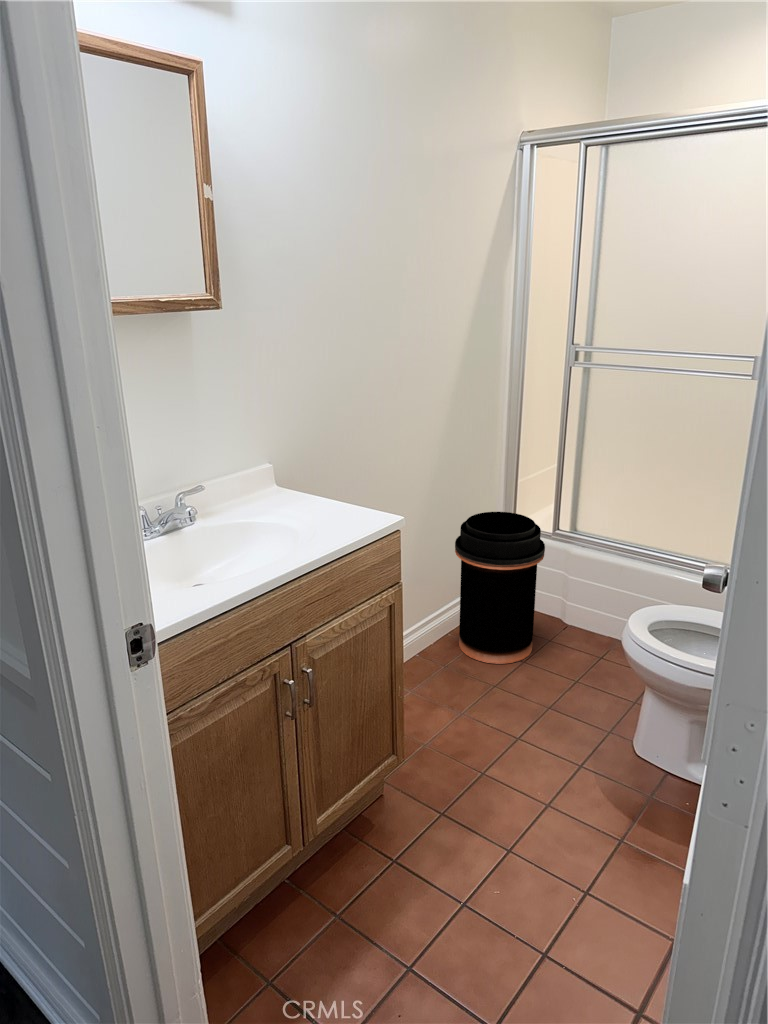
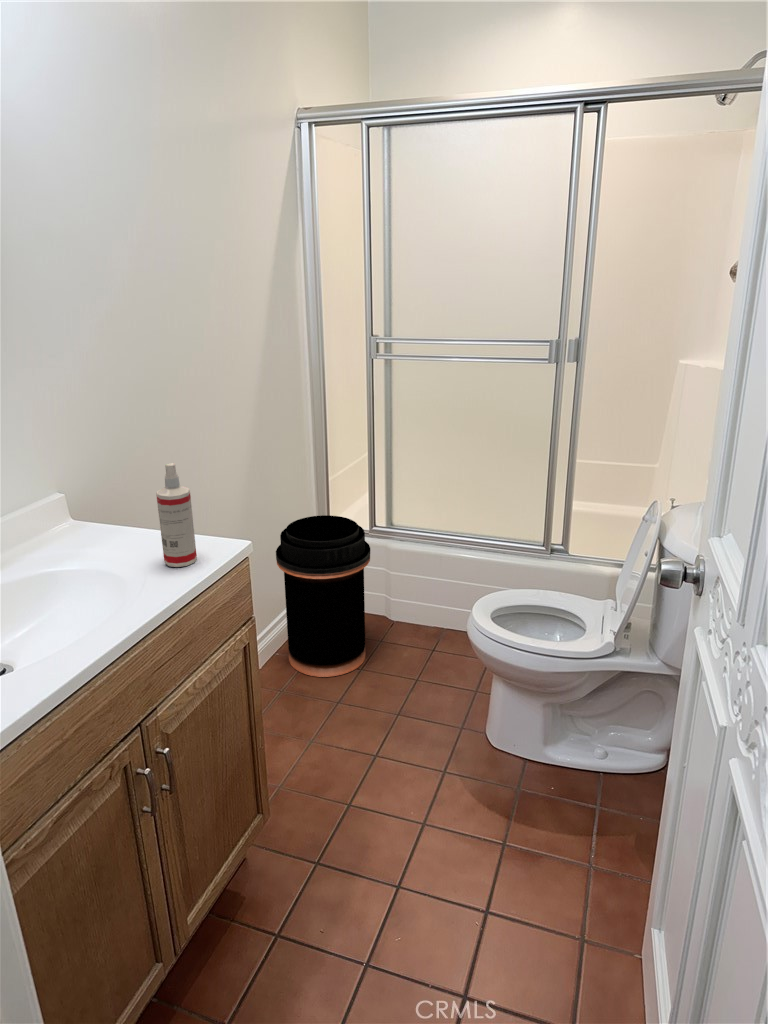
spray bottle: none [330,441,359,528] -> present [156,463,197,567]

